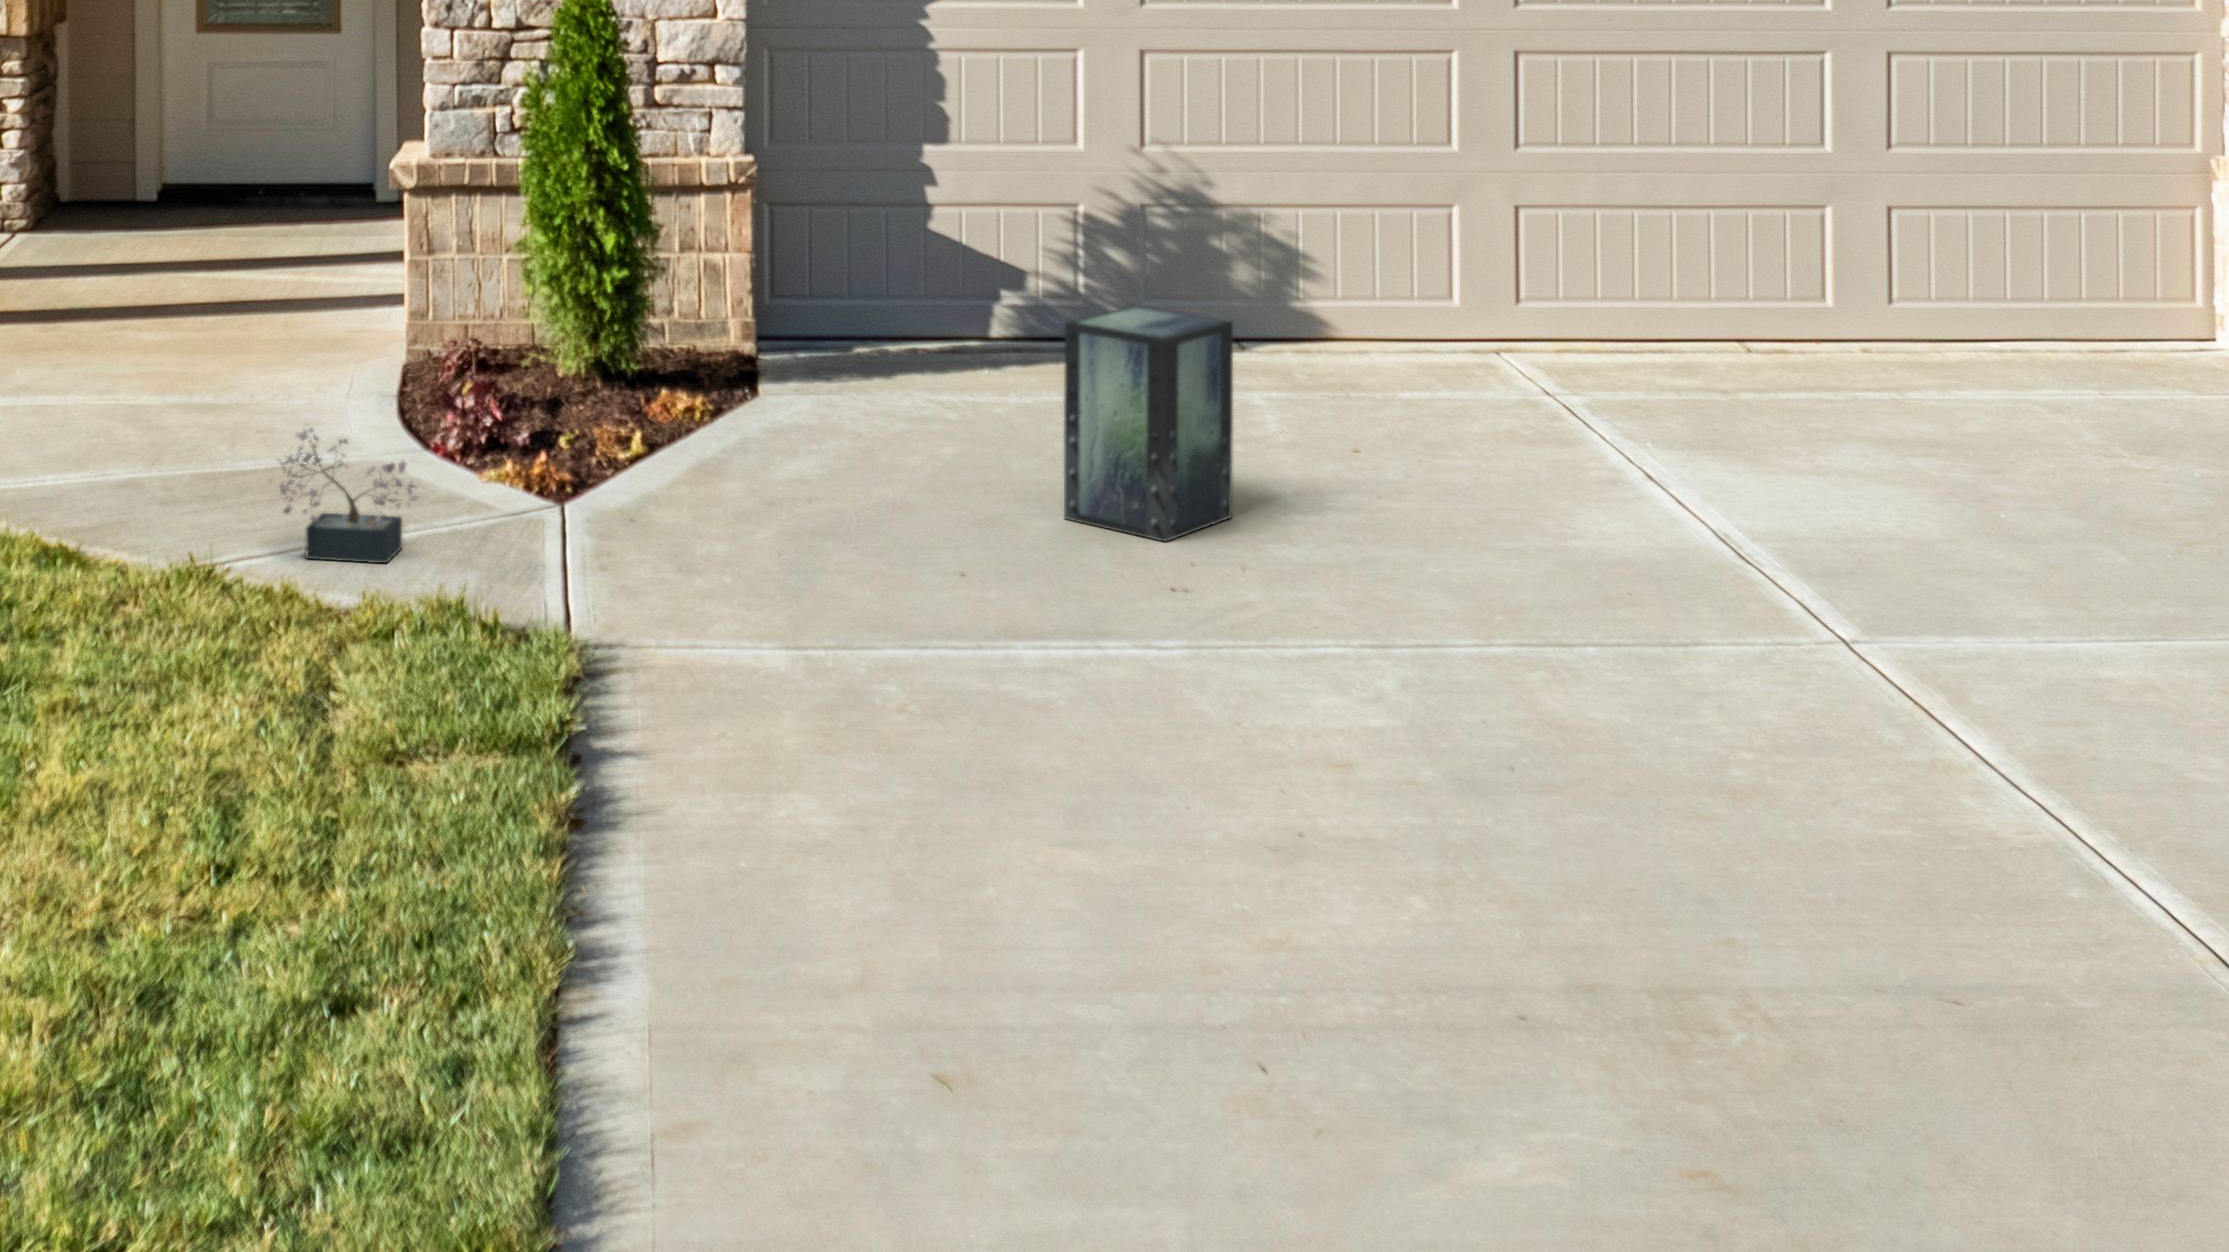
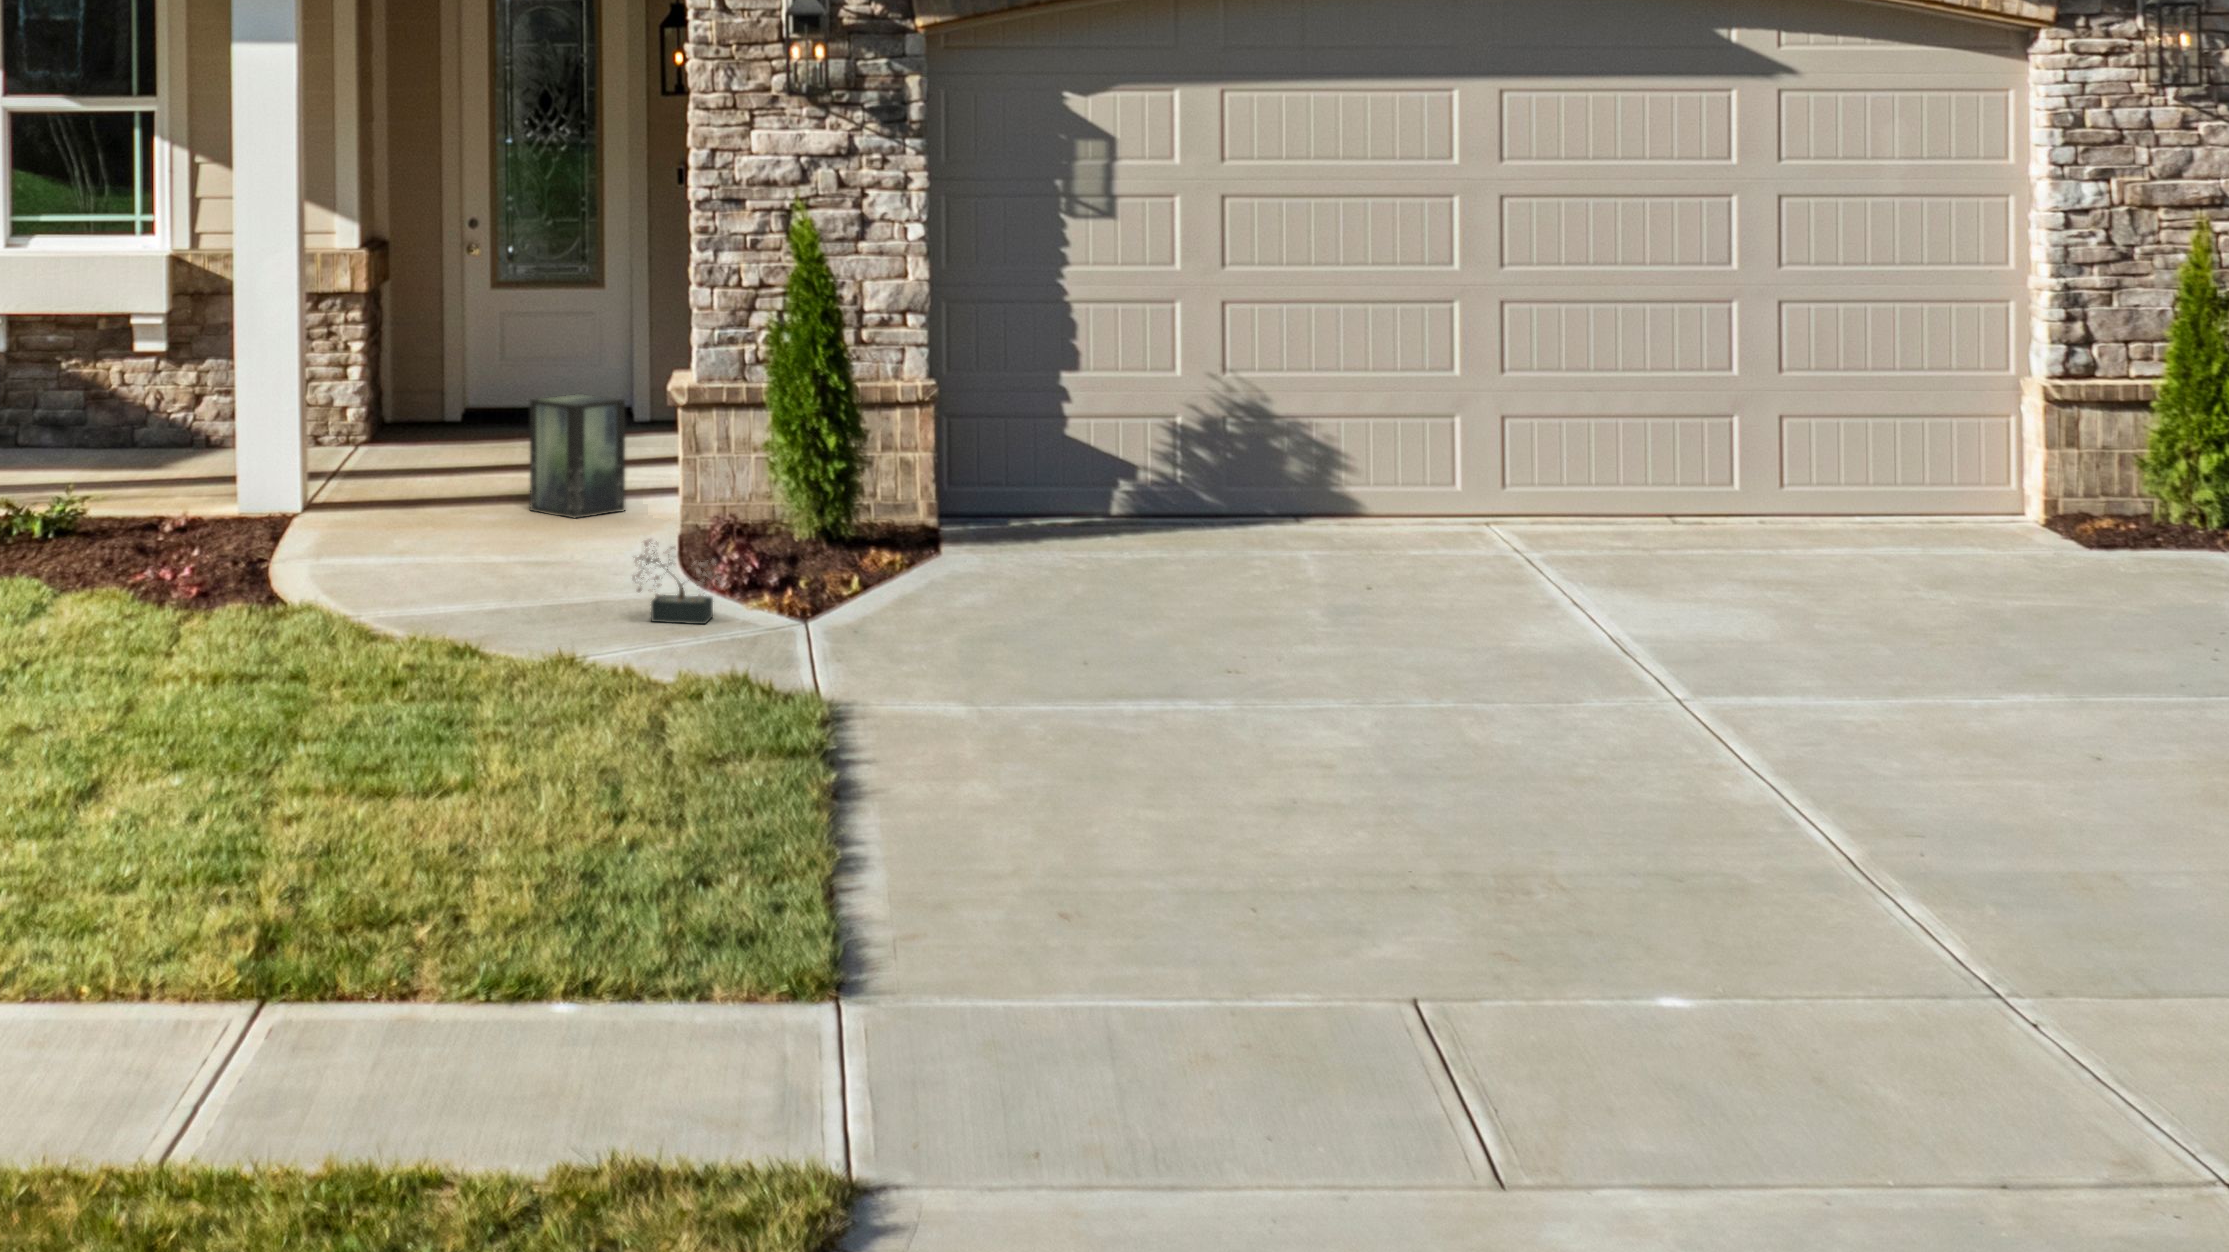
storage box: present [1064,306,1233,542] -> present [530,394,625,518]

